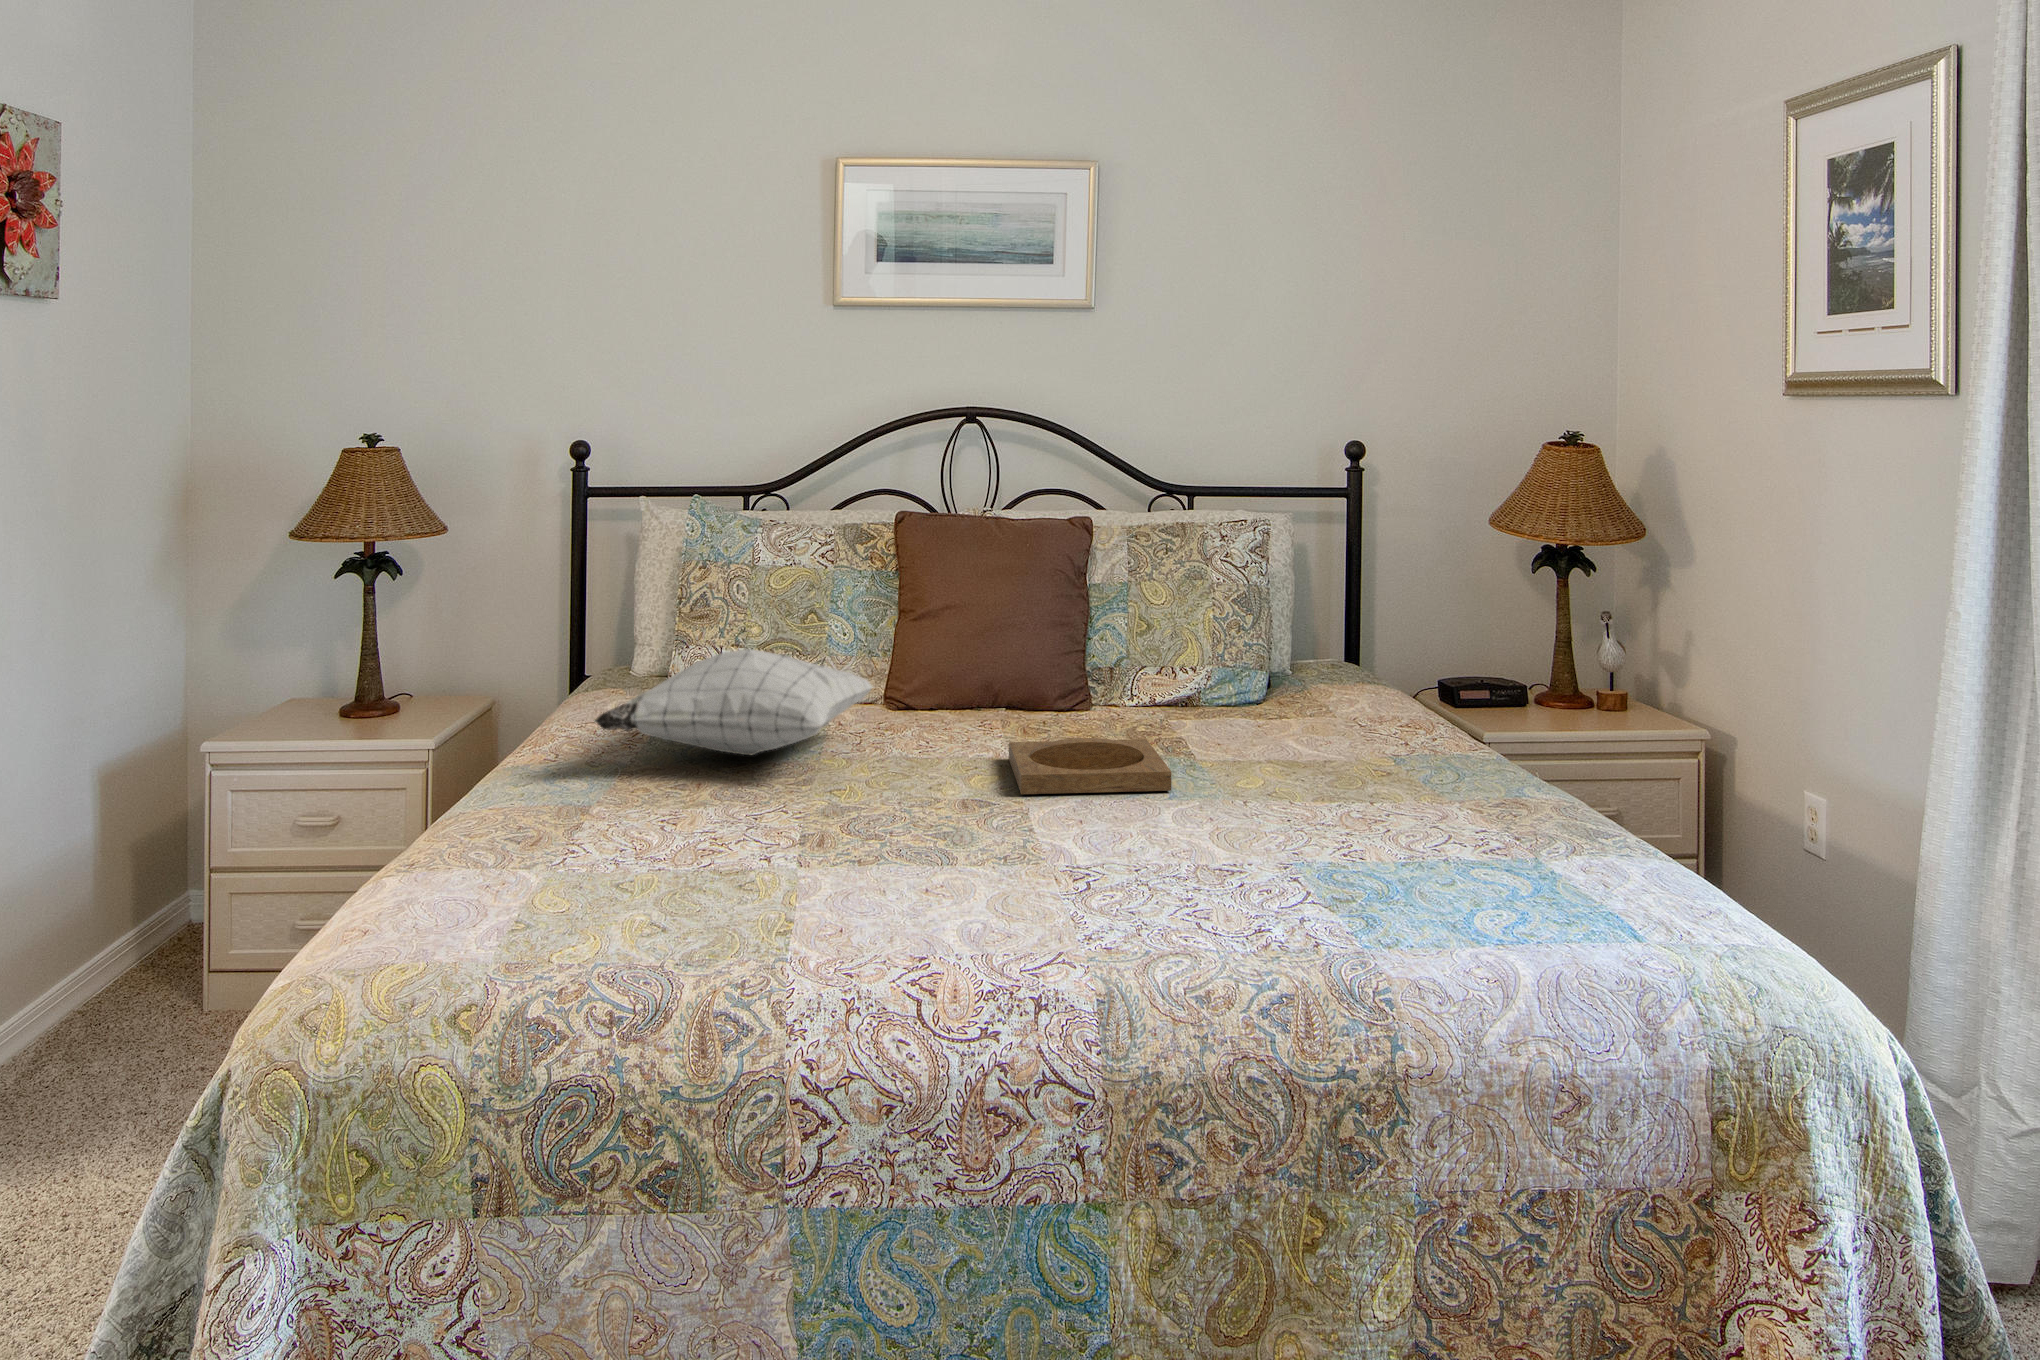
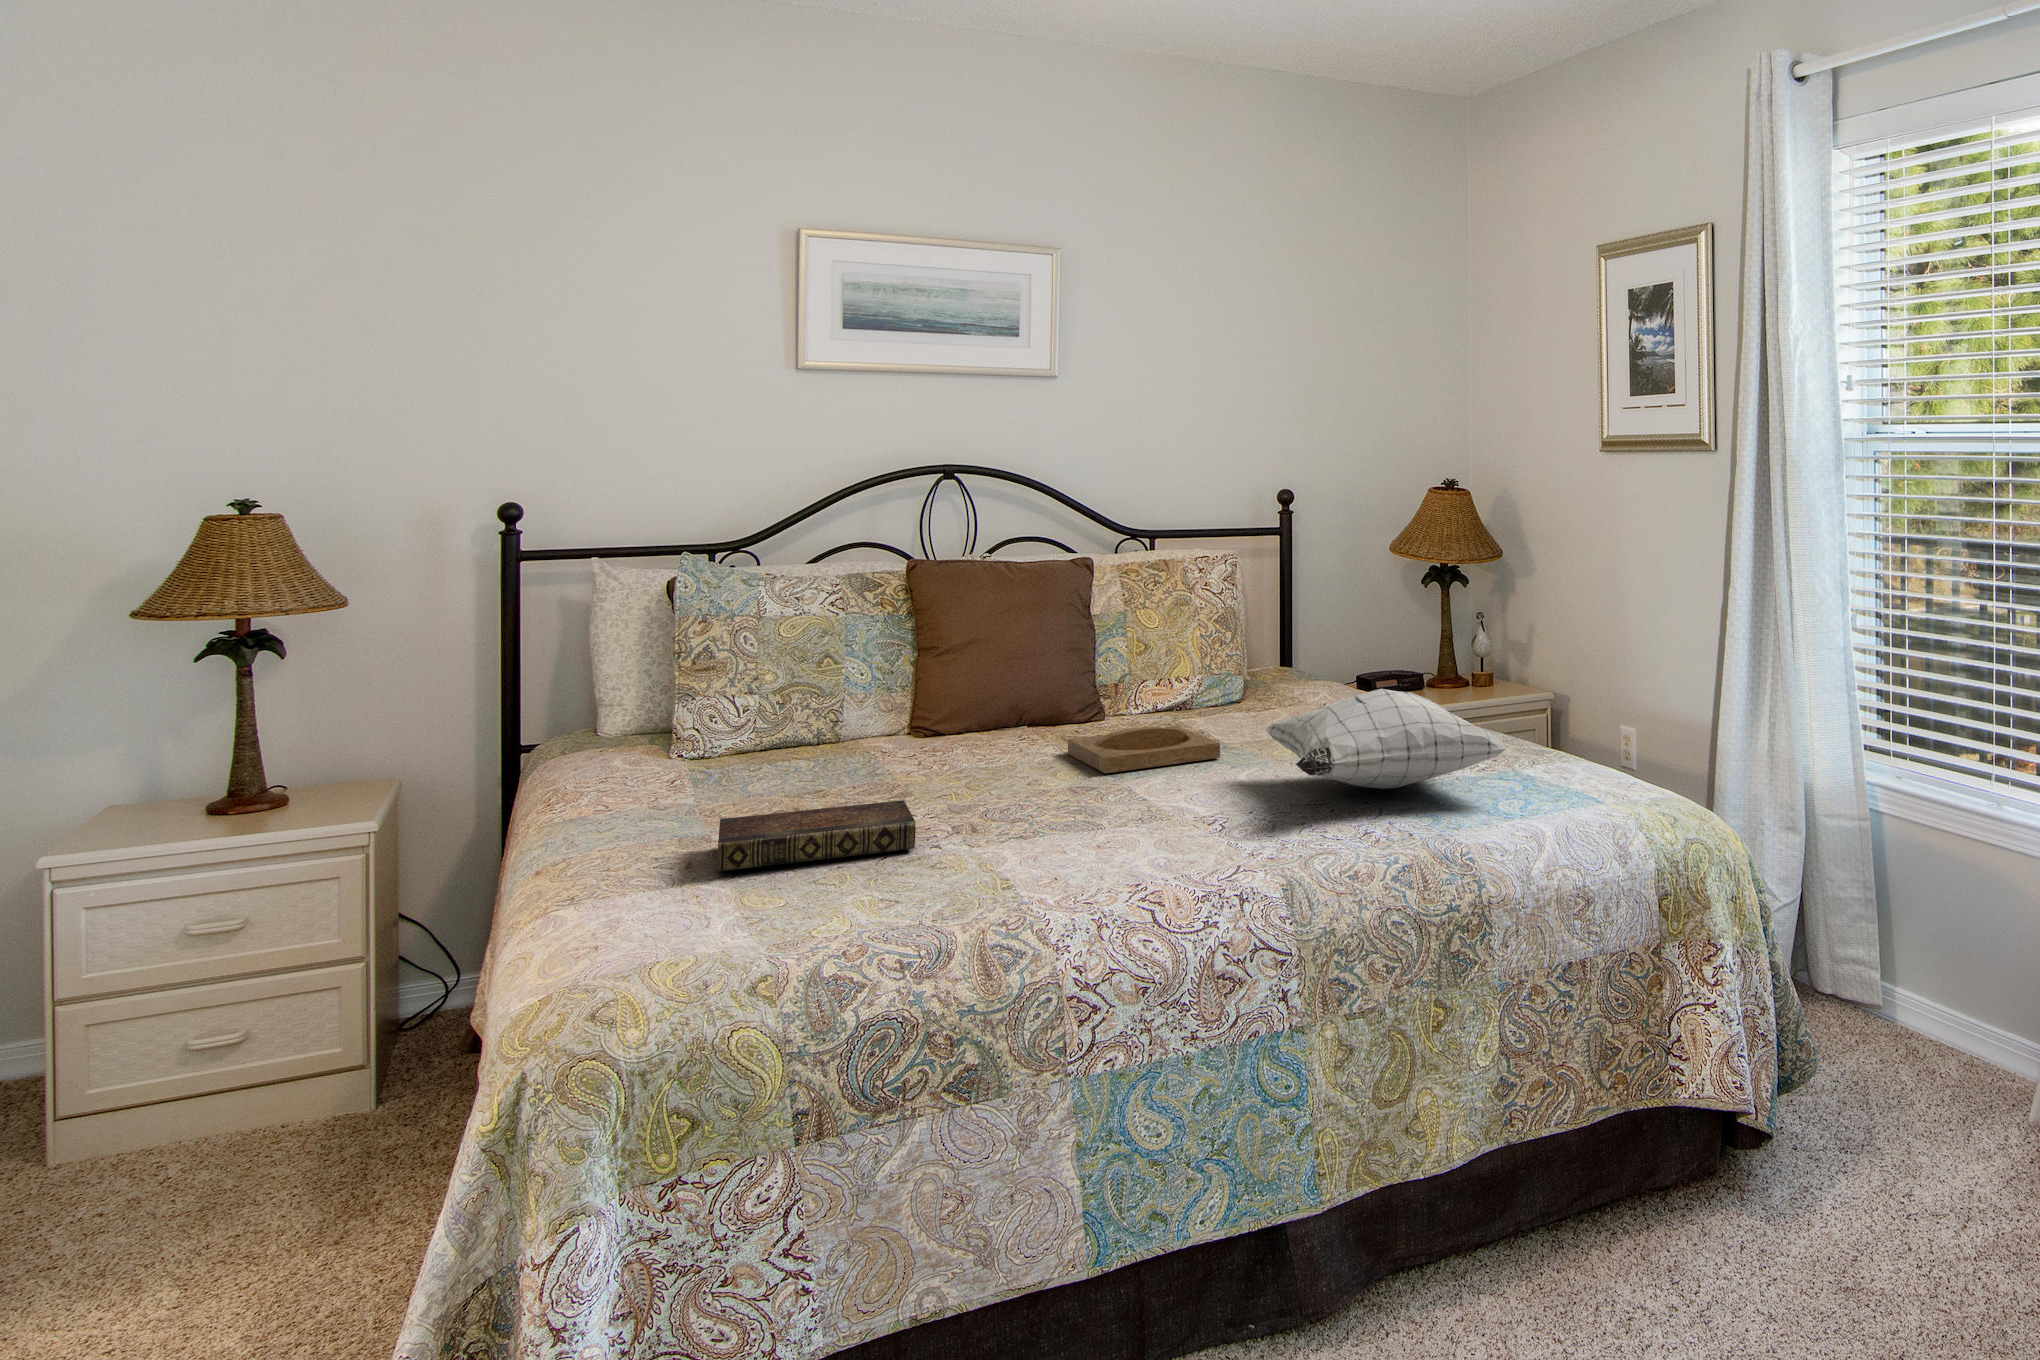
pillow: present [595,649,873,755] -> present [1264,689,1507,789]
book: none [524,801,756,868] -> present [717,800,916,872]

